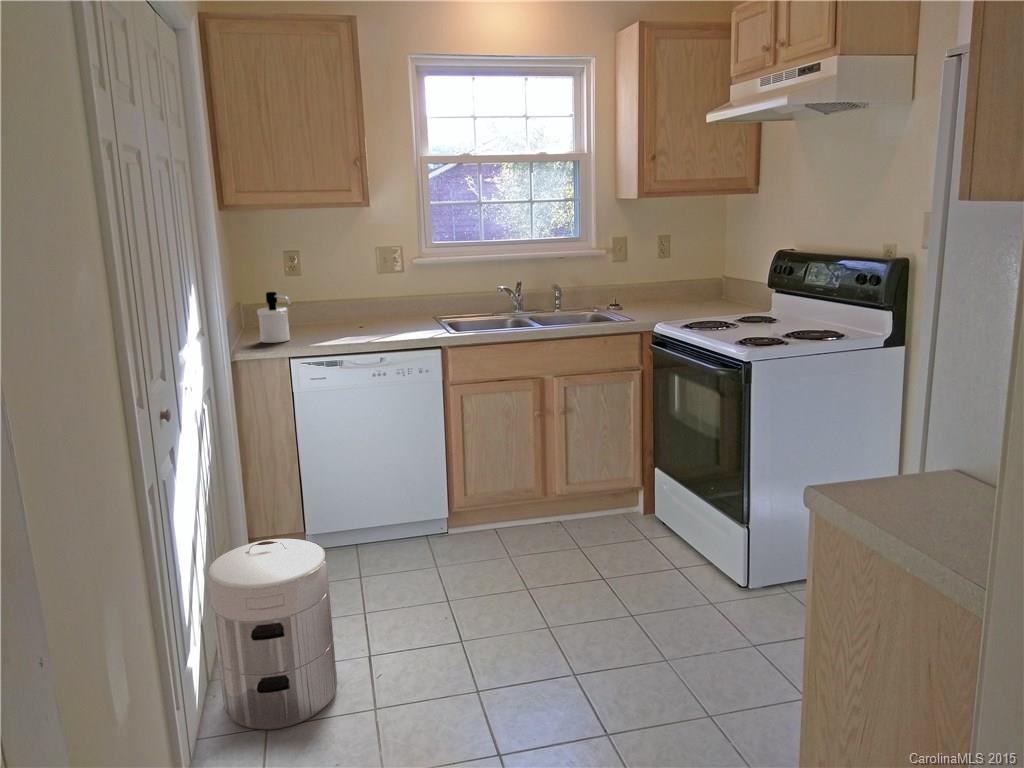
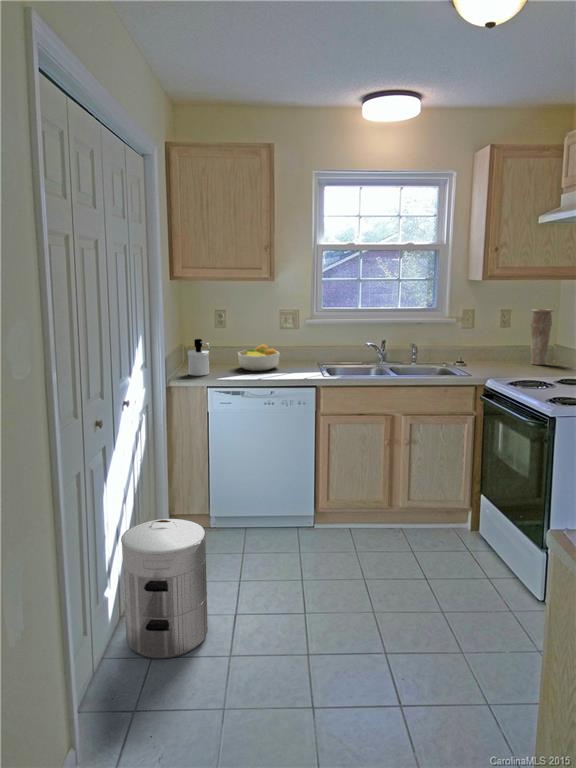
vase: none [695,232,722,302] -> present [531,309,554,365]
fruit bowl: none [325,295,383,332] -> present [238,344,280,371]

